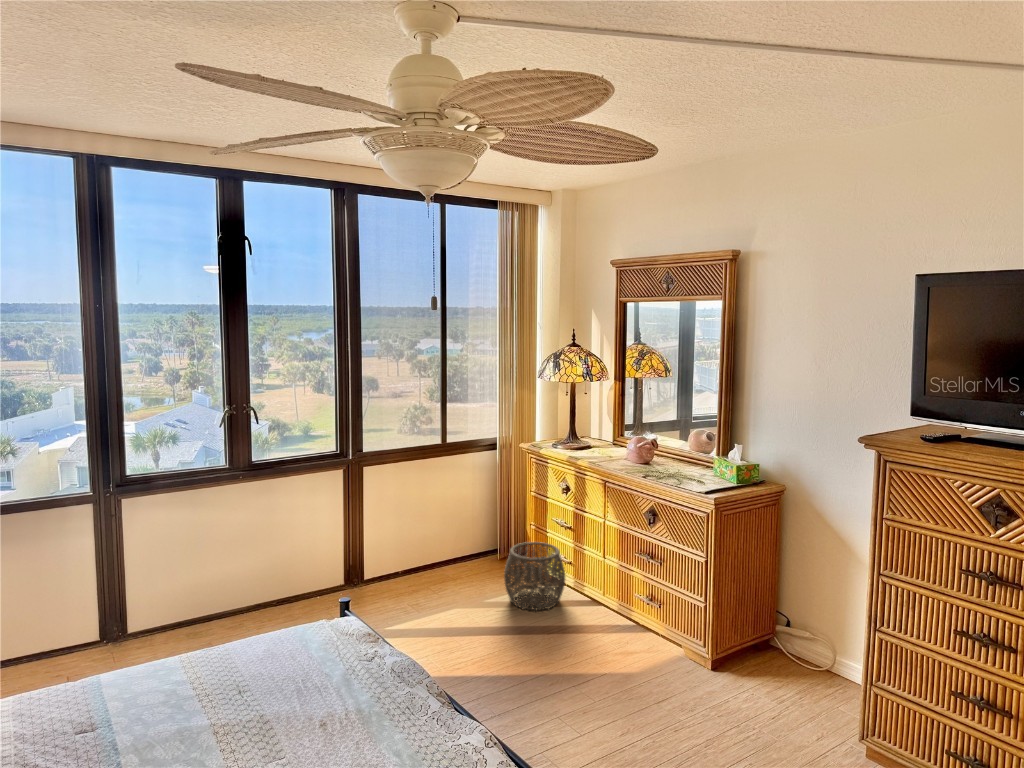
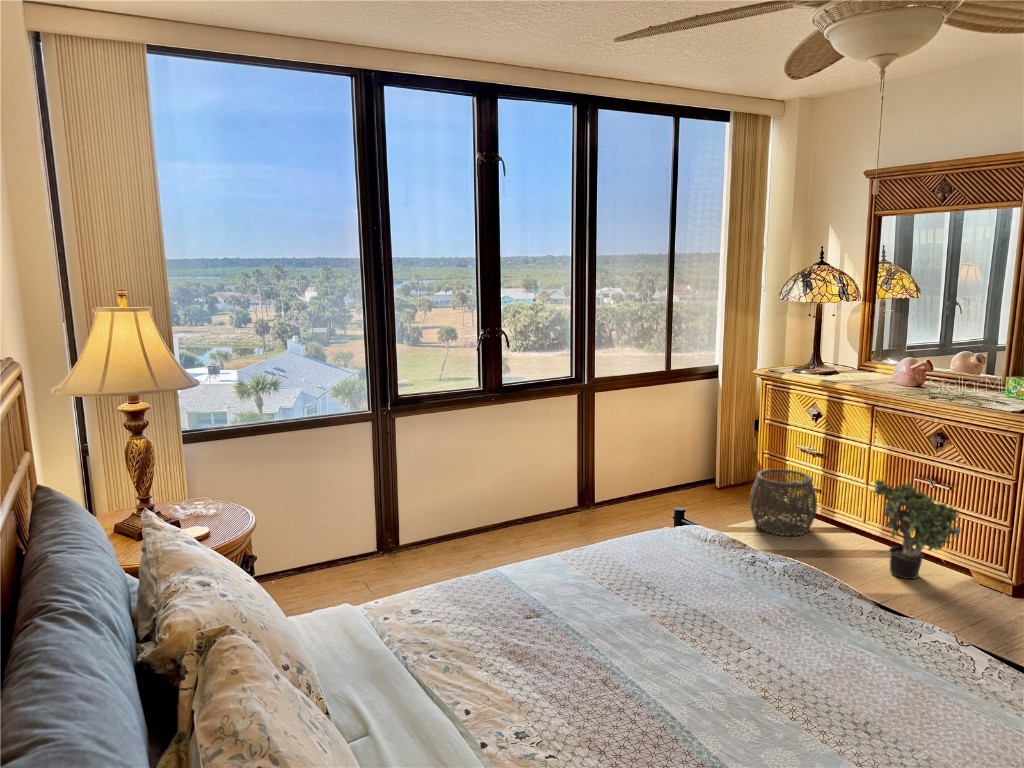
potted plant: none [590,555,667,658] -> present [872,480,961,579]

